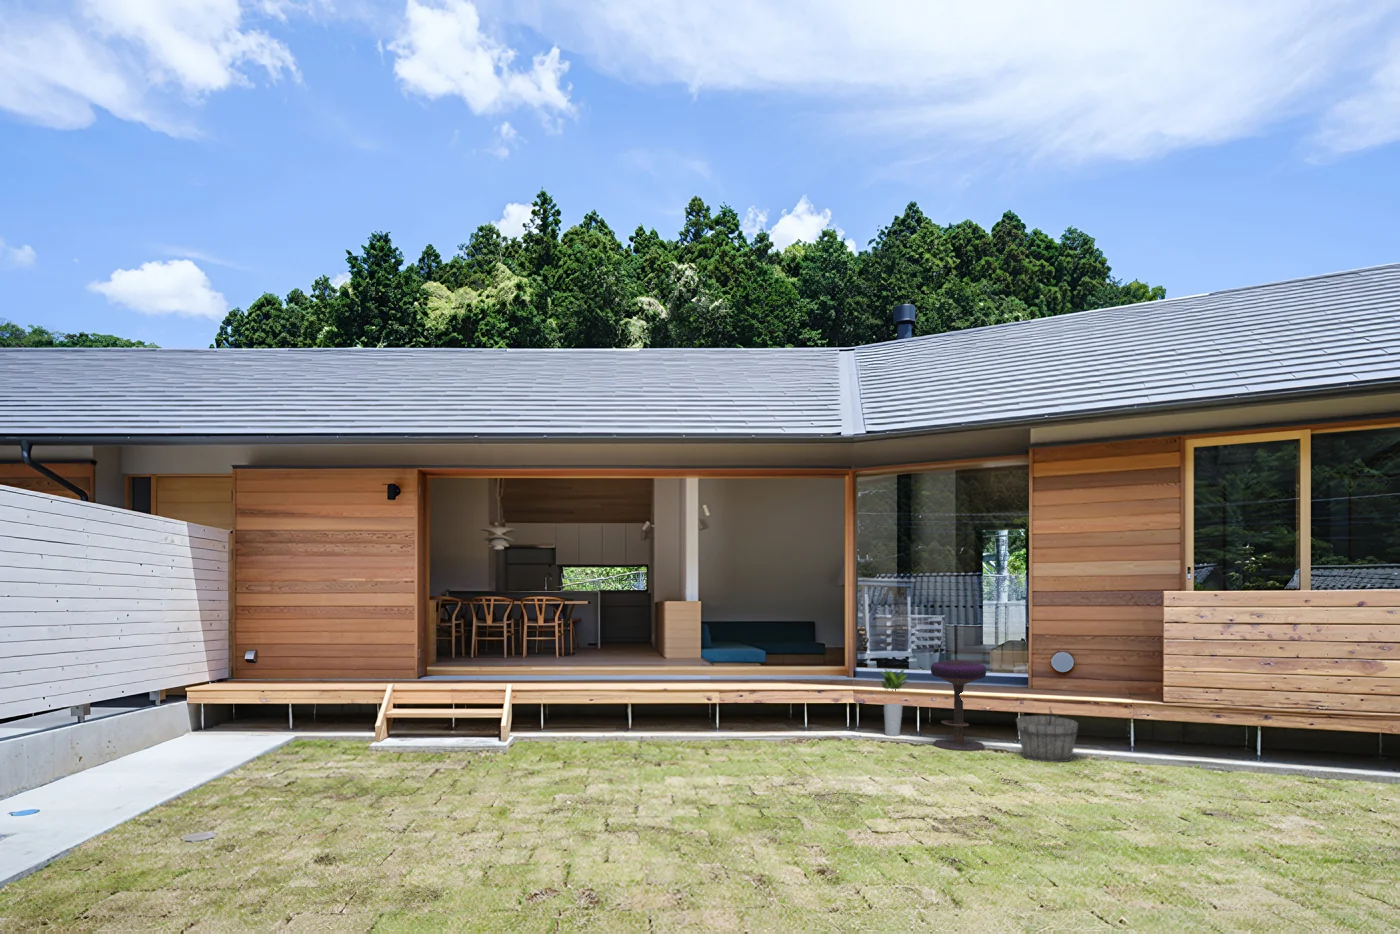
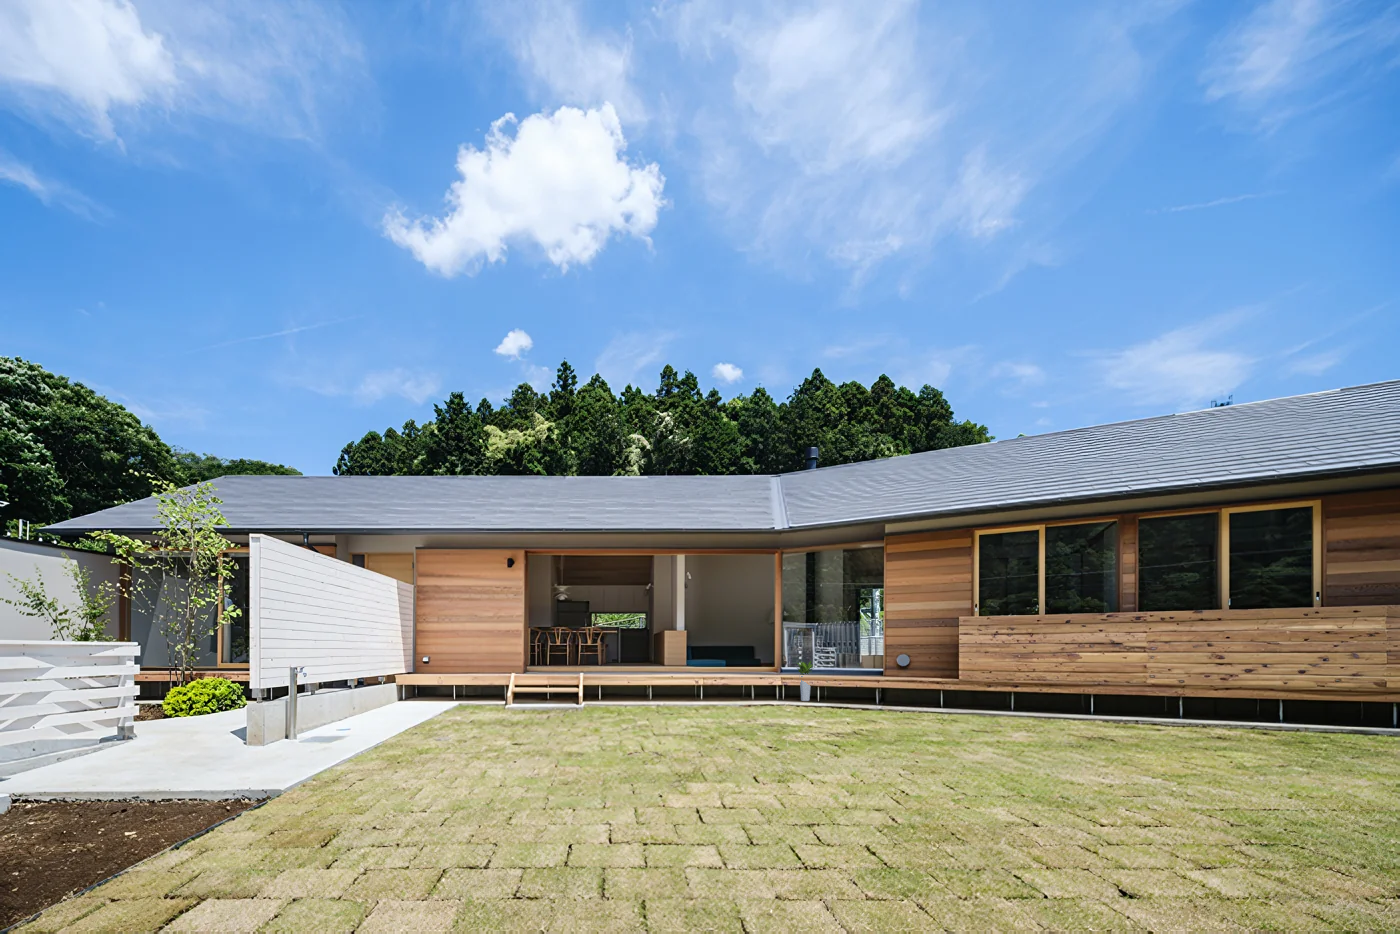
stool: present [931,660,986,751] -> none [826,654,858,706]
wooden bucket: present [1016,711,1078,762] -> none [874,678,908,709]

